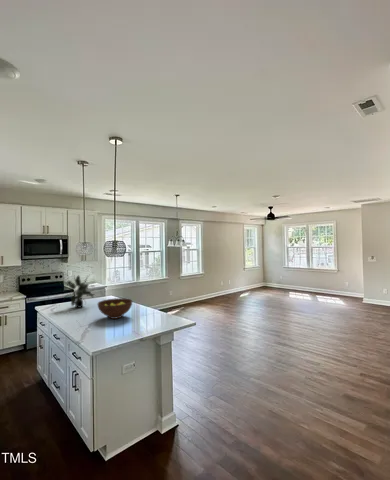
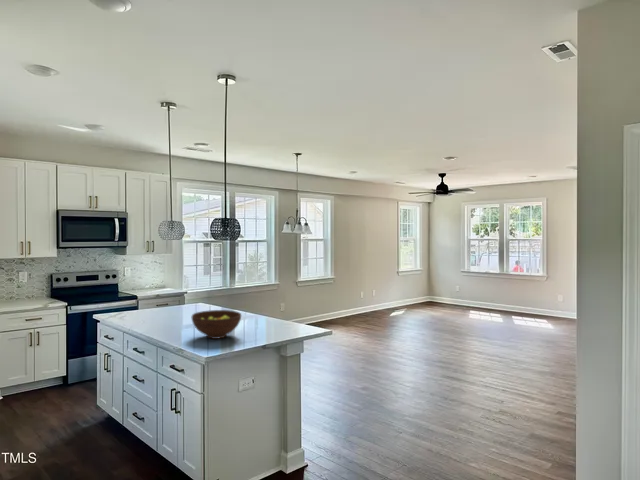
potted plant: present [64,275,93,308] -> none [132,274,181,323]

